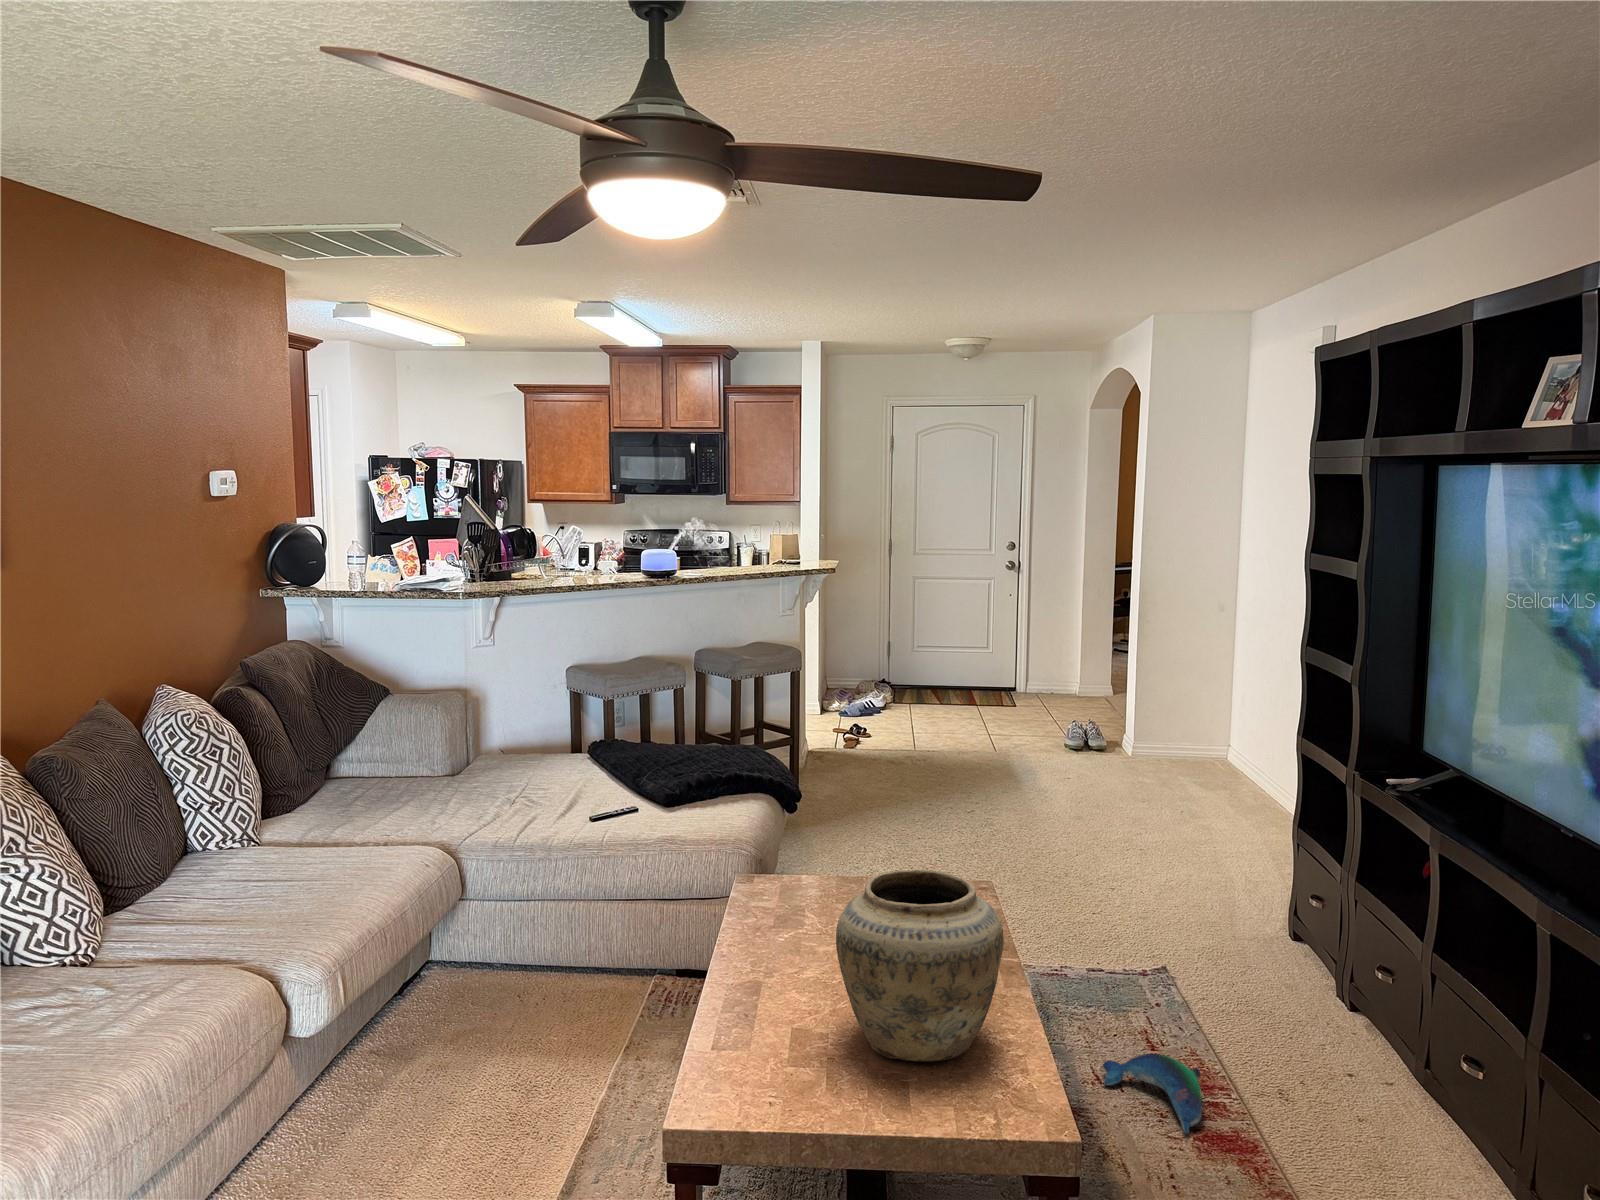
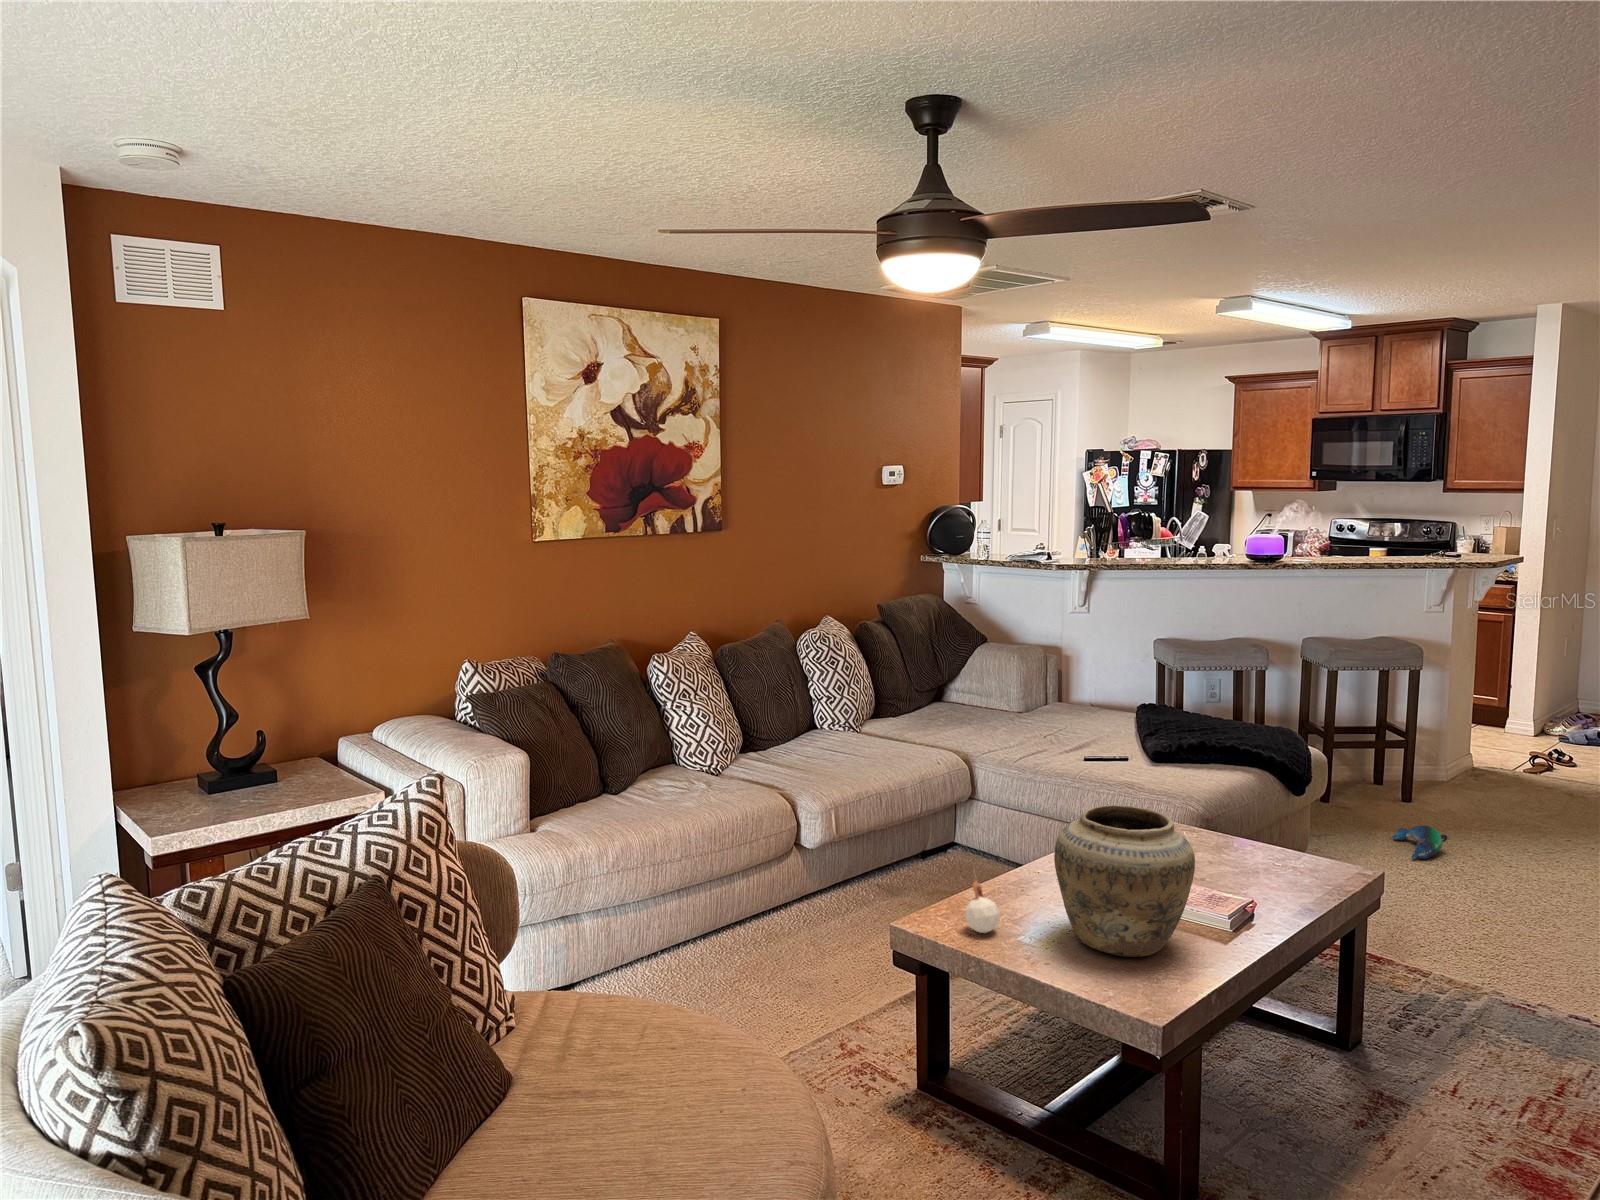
candle: none [744,1006,791,1091] -> present [965,875,1000,933]
plush toy: present [1102,1054,1202,1134] -> present [1392,826,1448,859]

